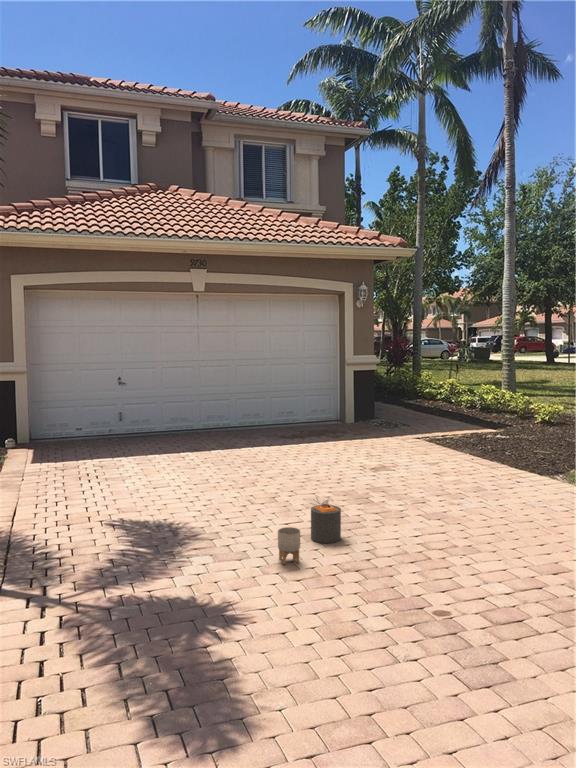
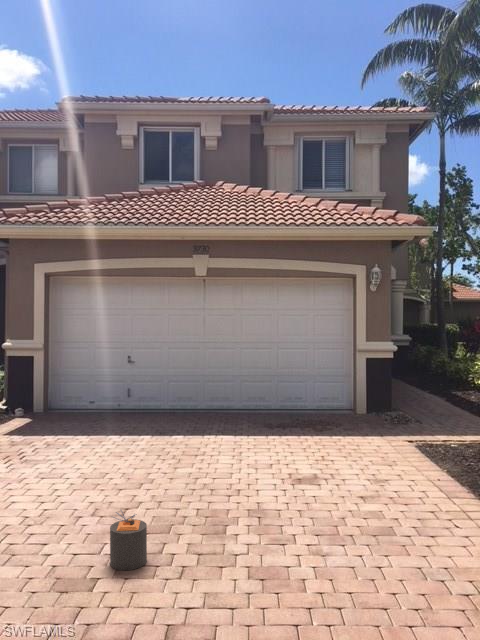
planter: present [278,527,300,564] -> none [29,546,57,594]

